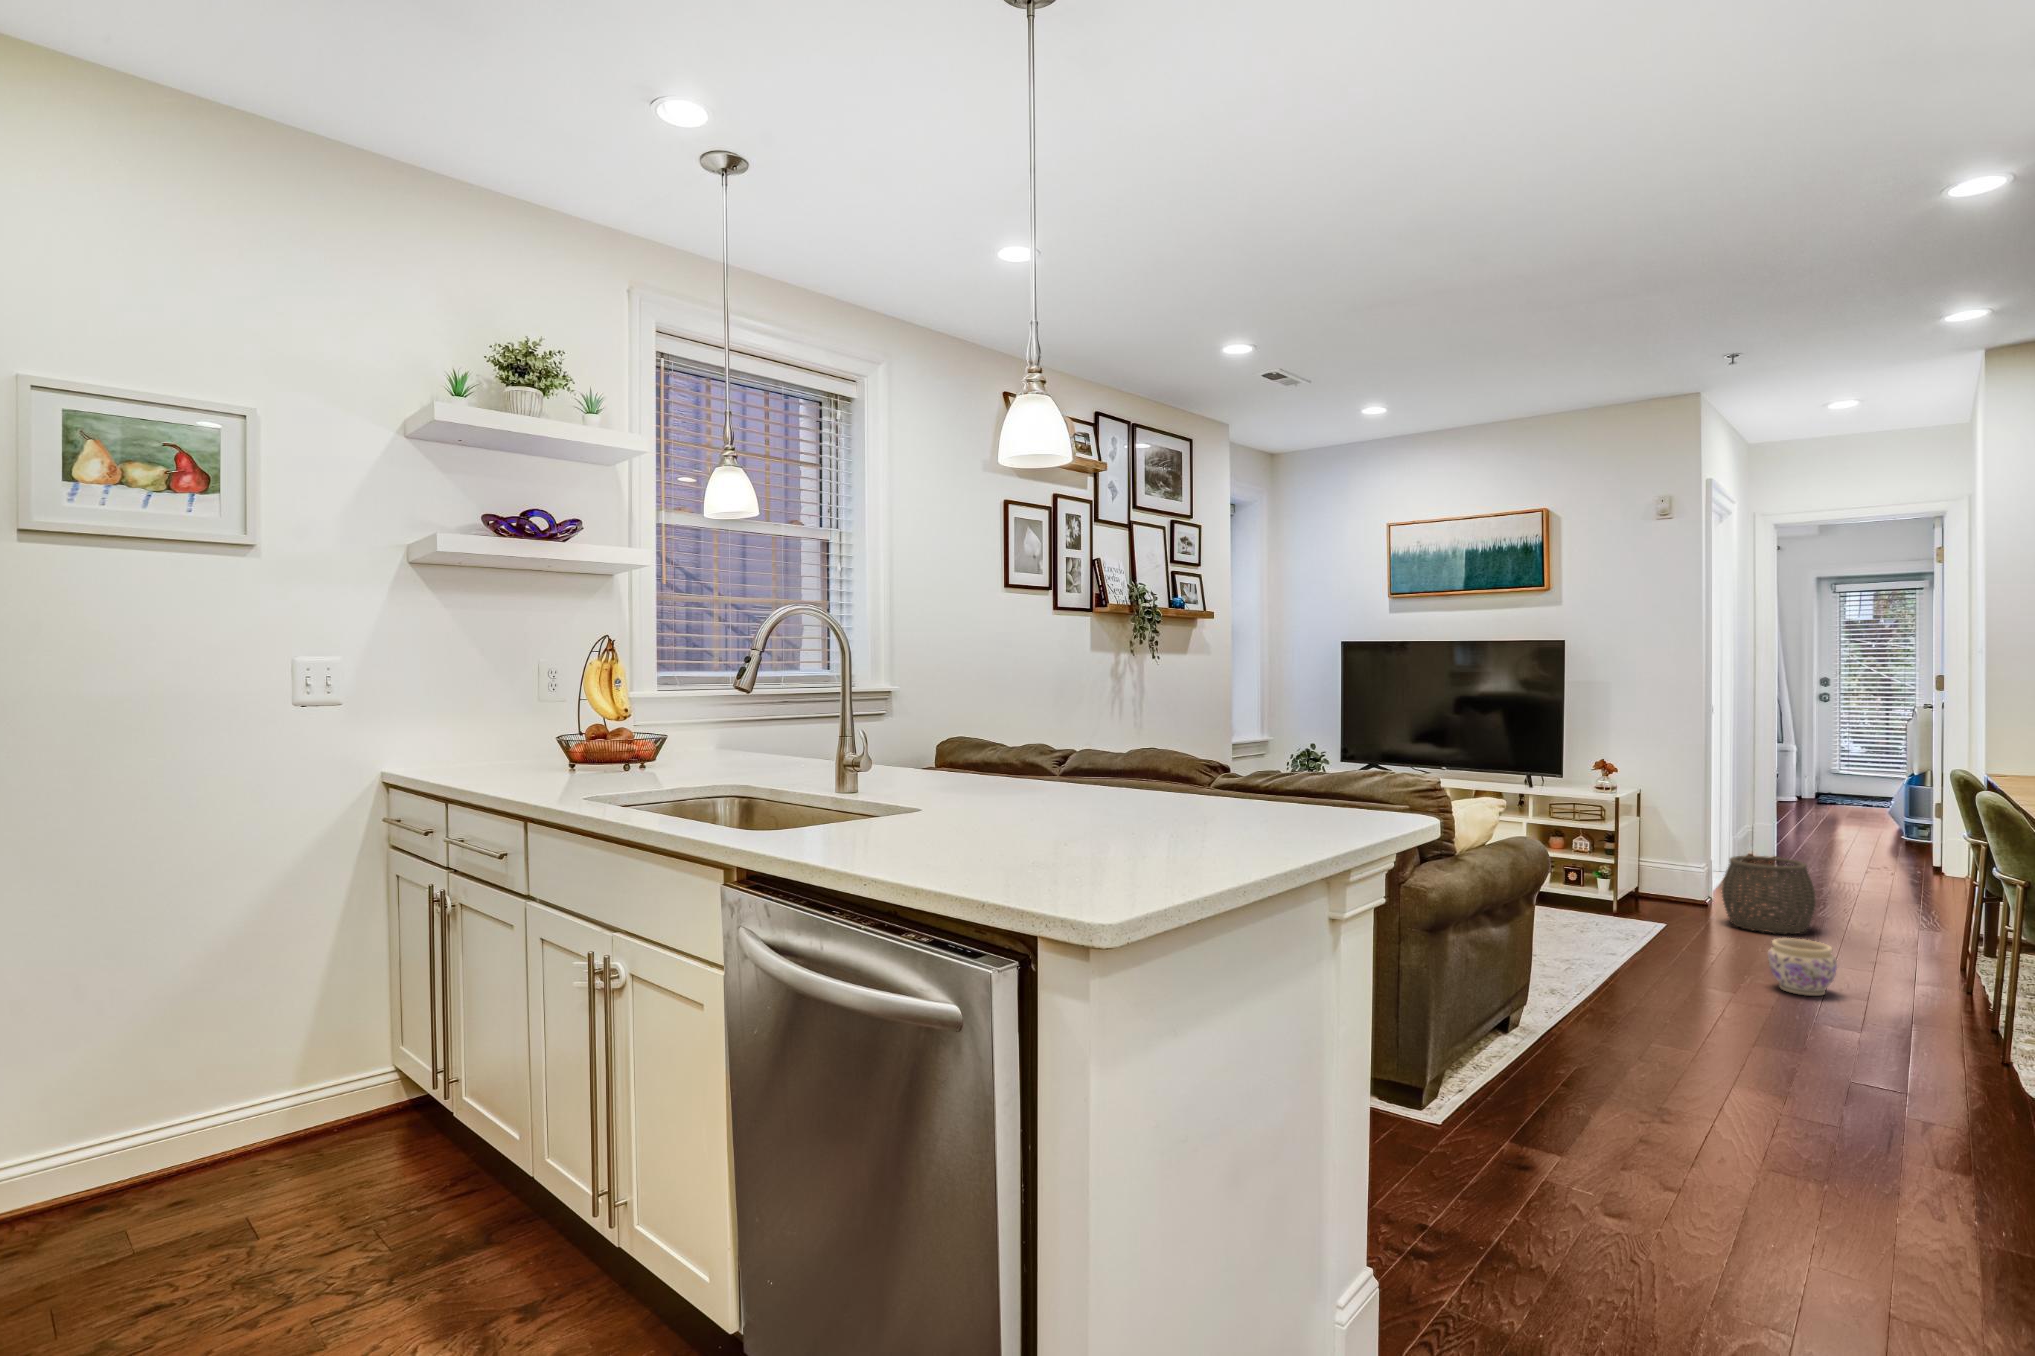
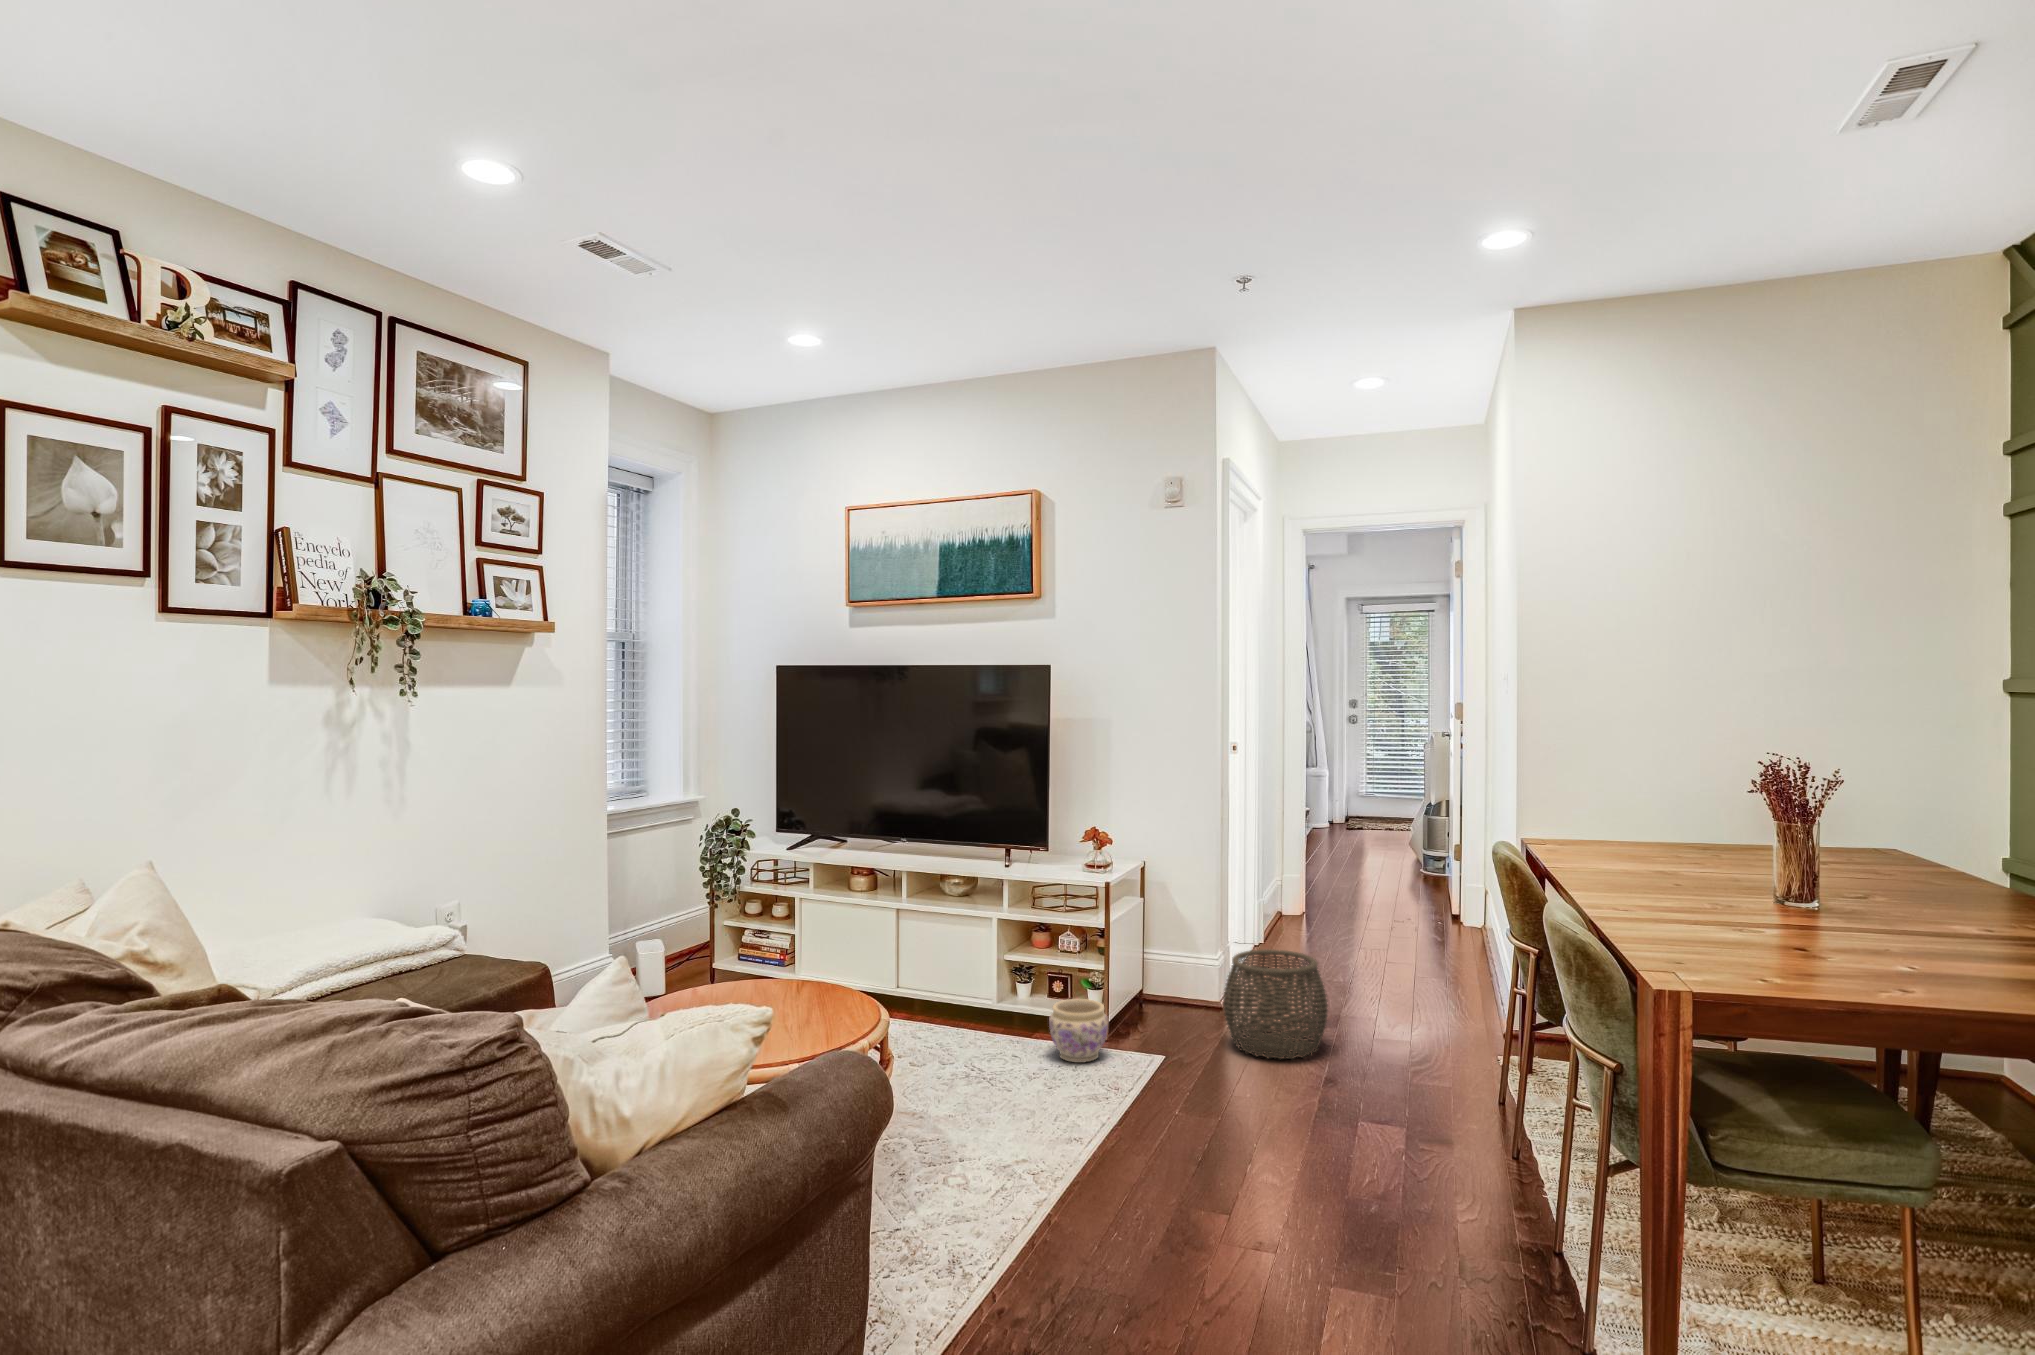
planter: present [1768,938,1837,996] -> present [1049,999,1108,1063]

